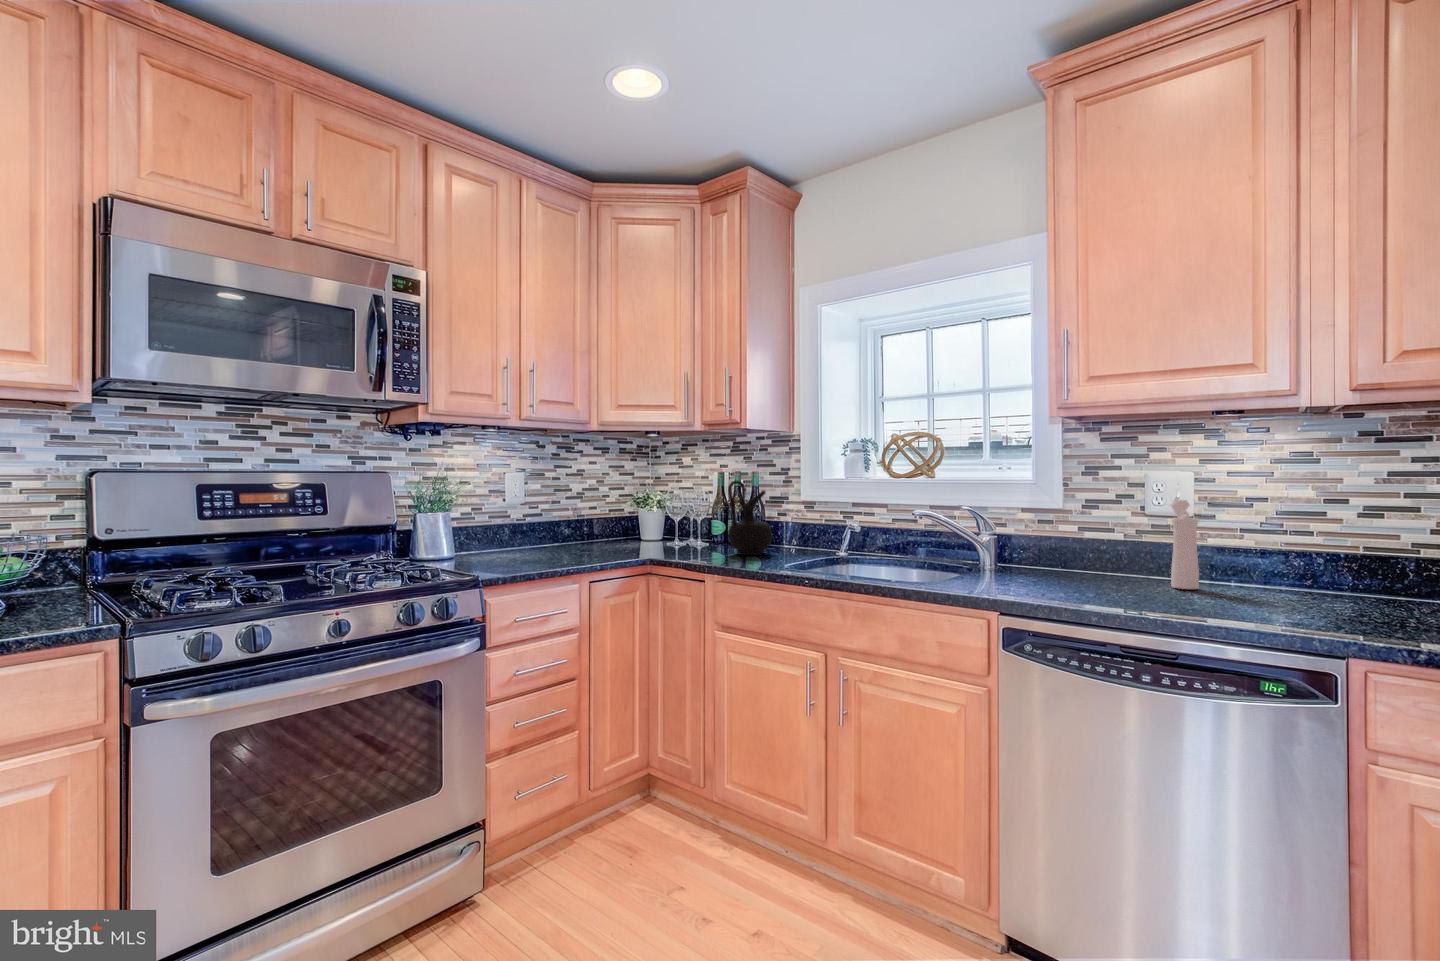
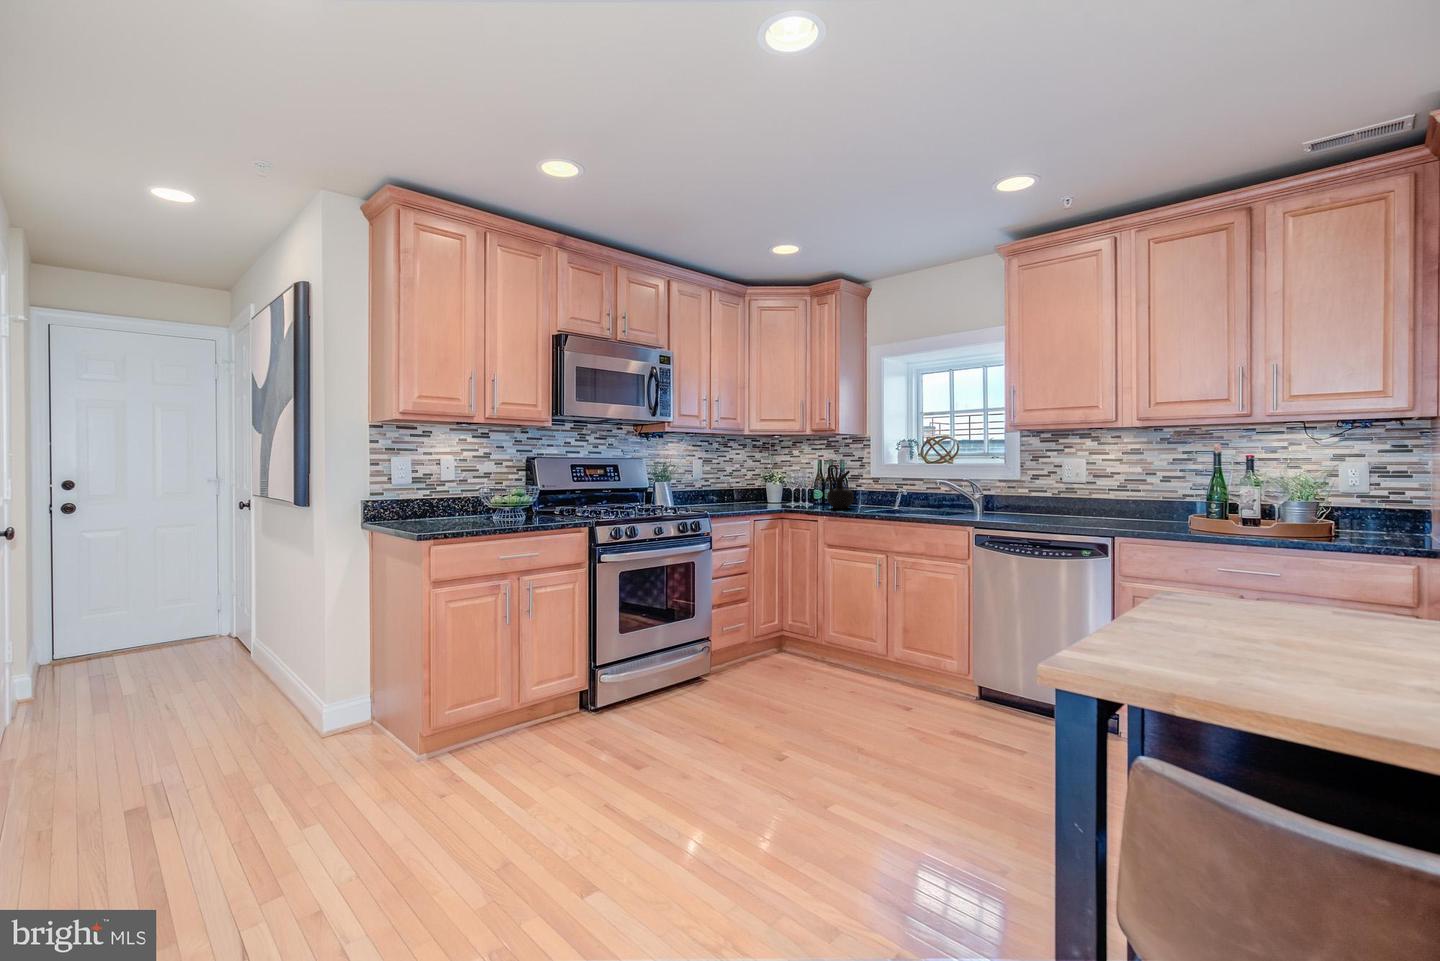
pepper mill: present [1170,500,1199,589] -> none [1068,474,1082,519]

